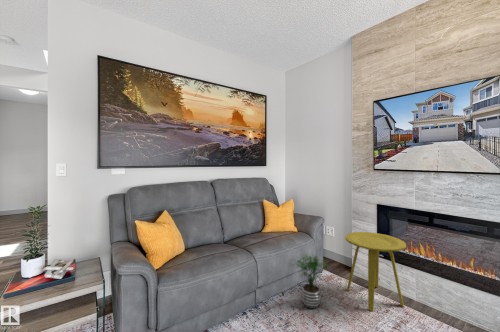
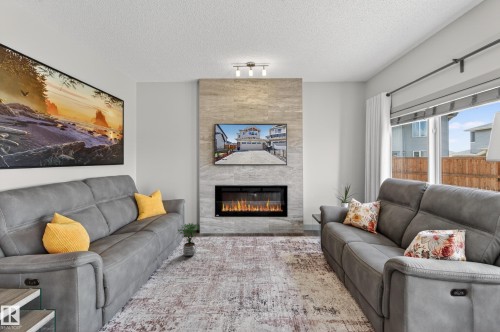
side table: present [345,232,406,311] -> none [202,203,234,246]

